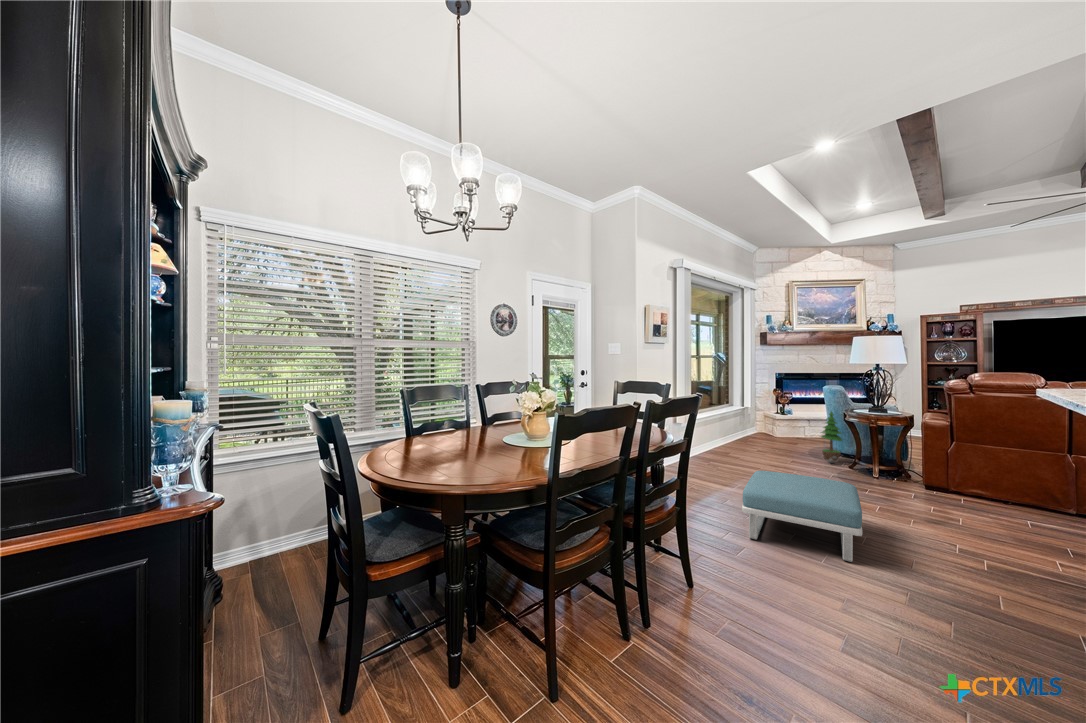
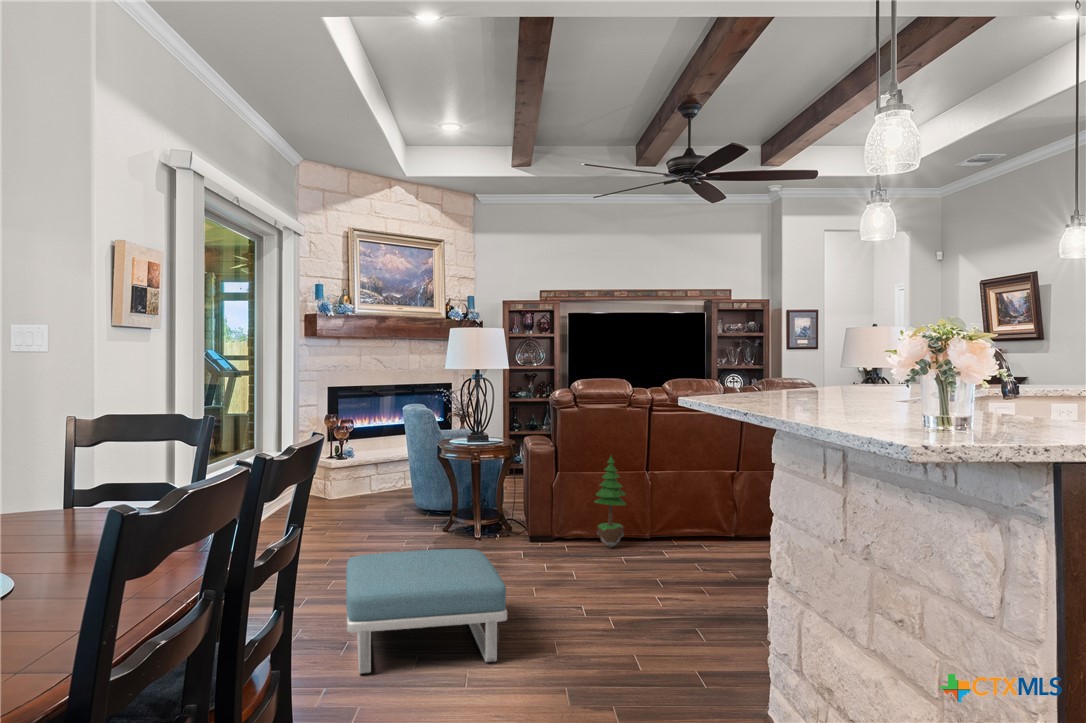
potted tree: present [821,411,842,463] -> present [594,456,626,548]

